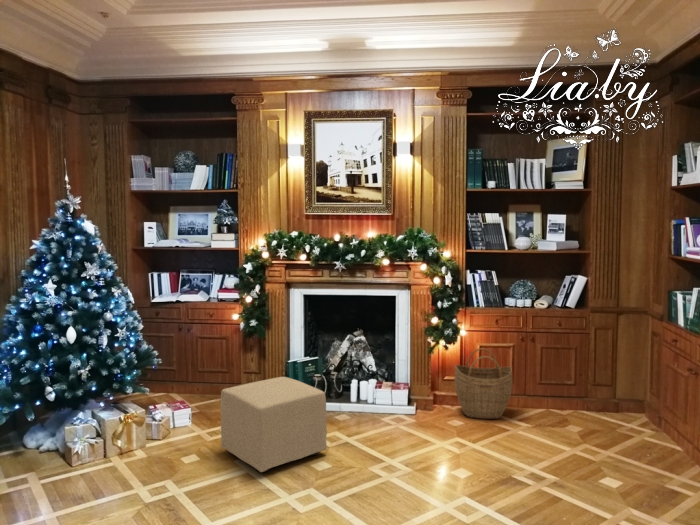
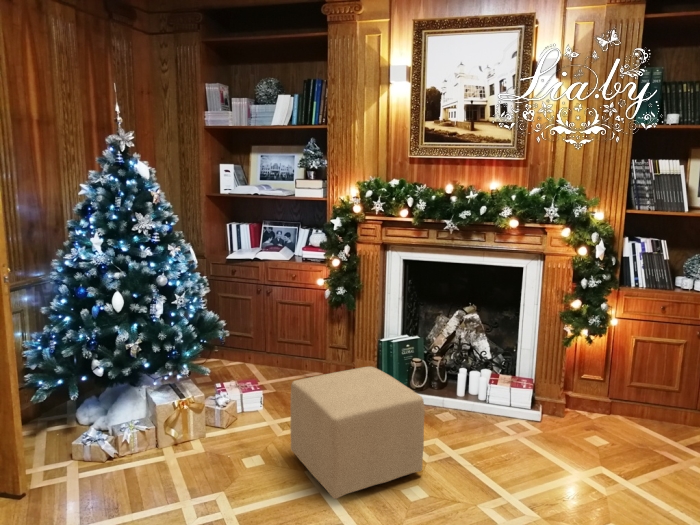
woven basket: present [454,348,512,419] -> none [598,344,685,441]

